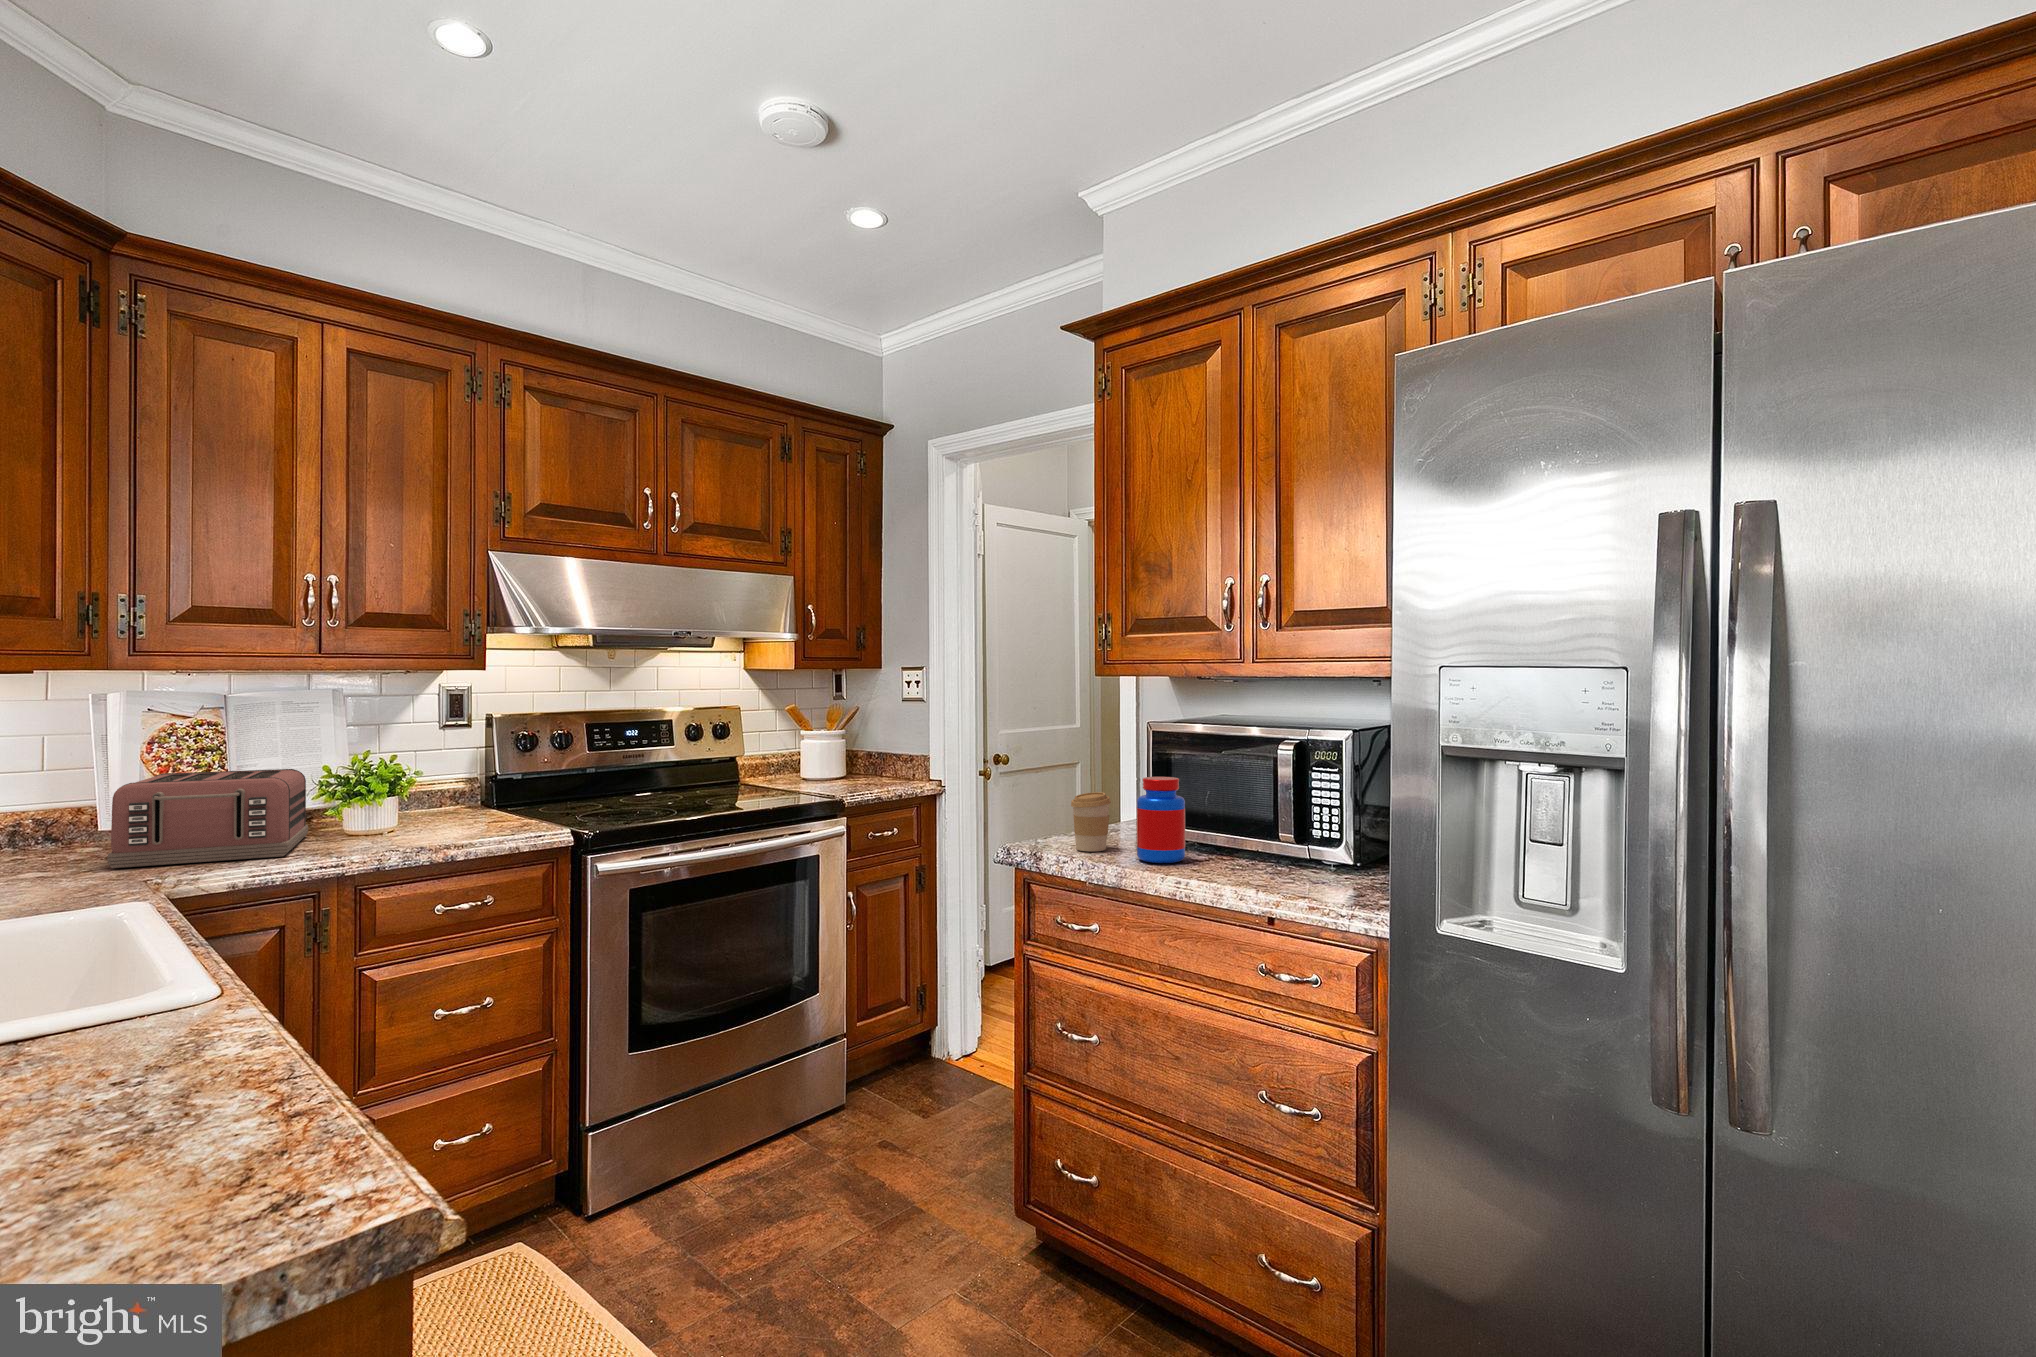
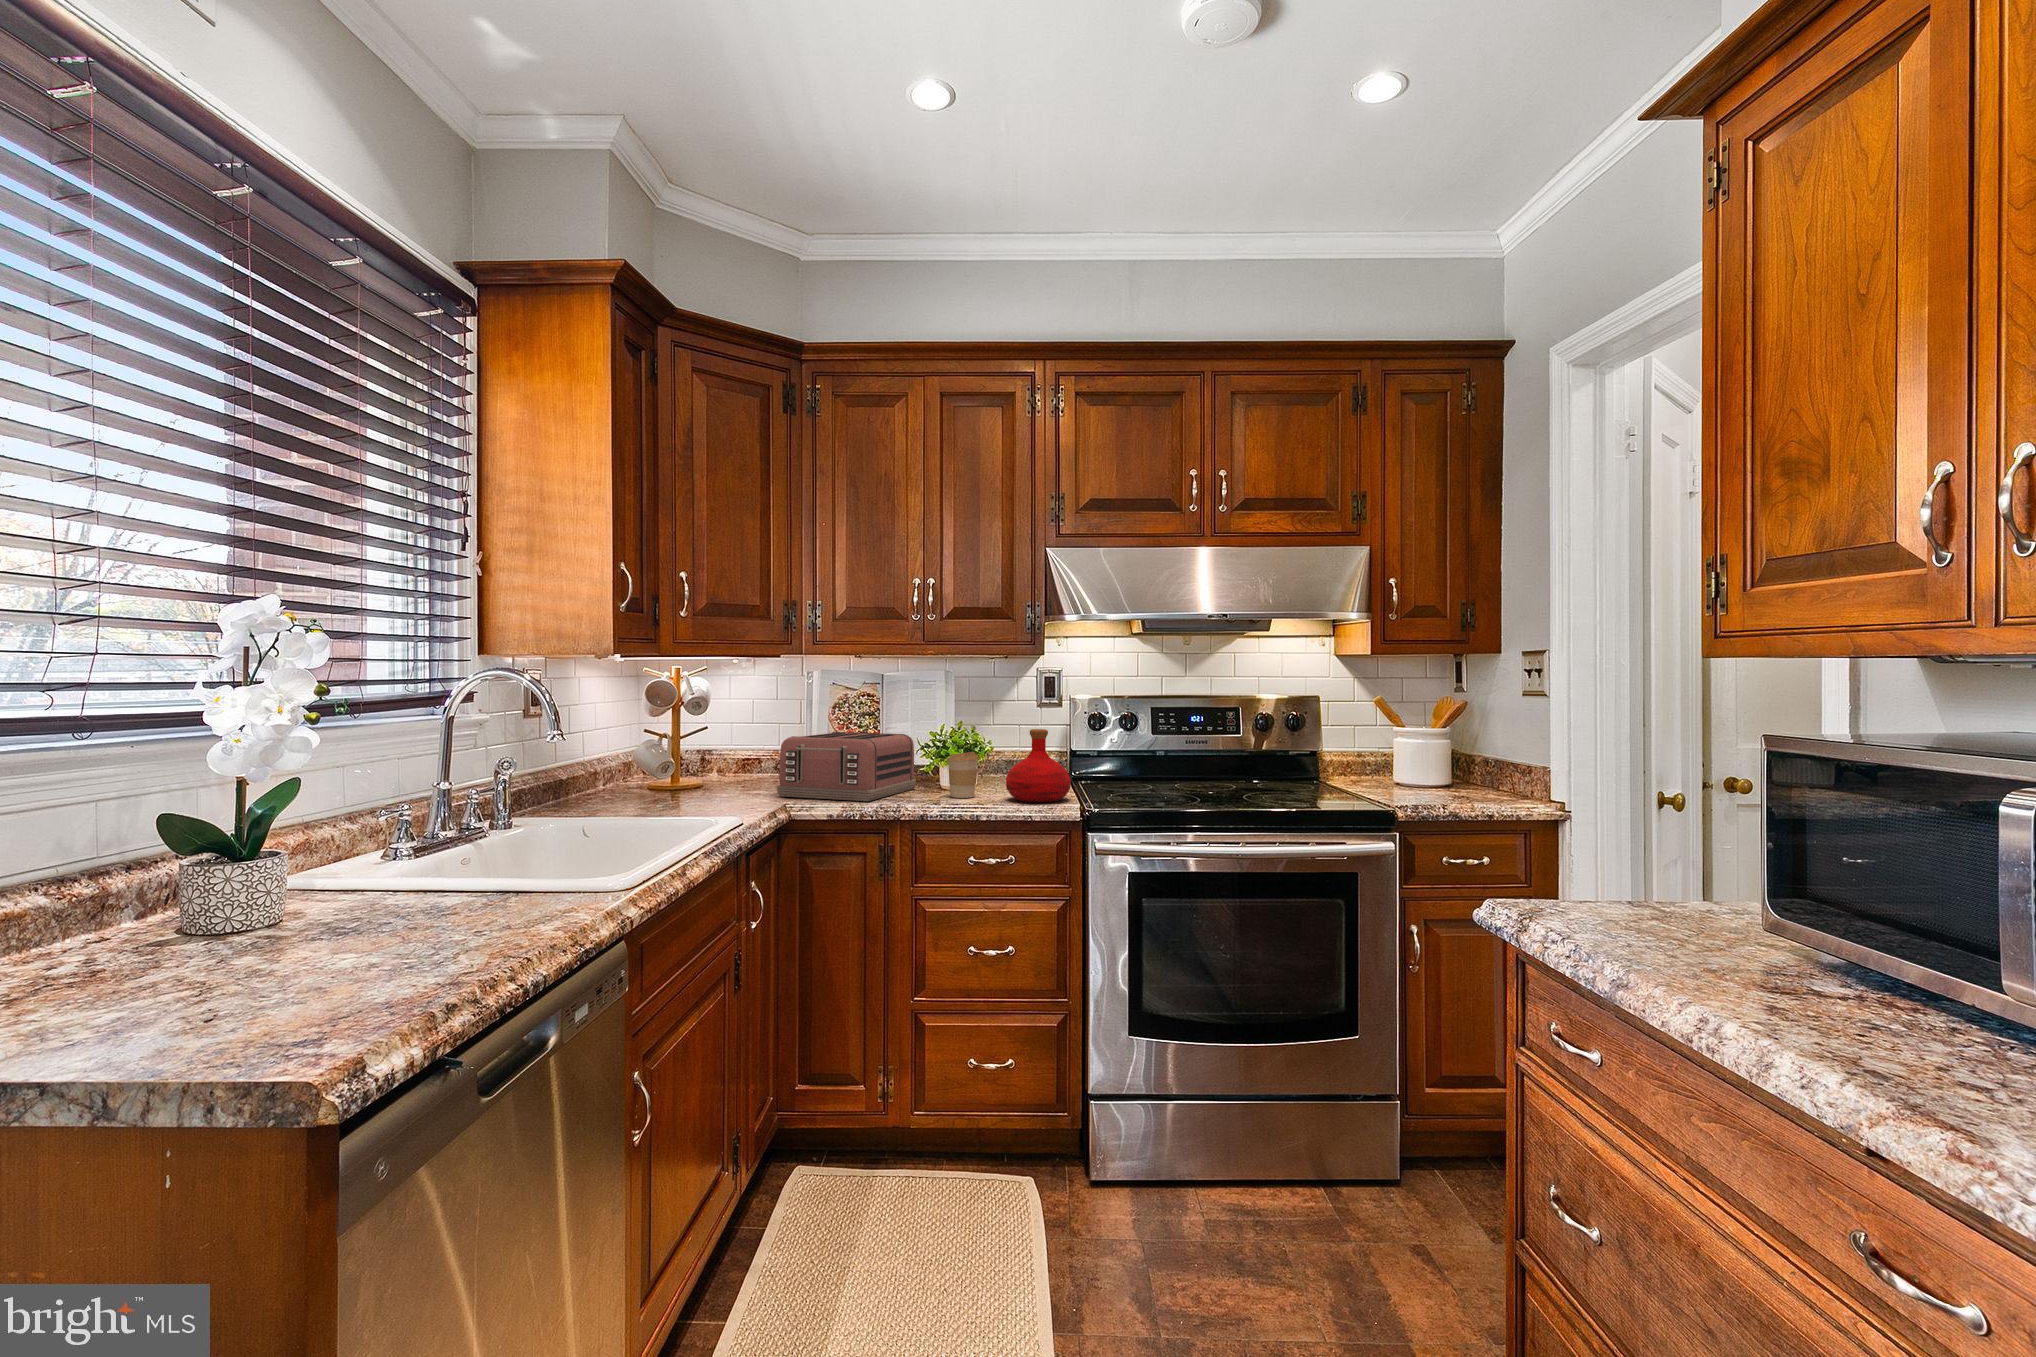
bottle: none [464,751,545,832] -> present [1006,729,1071,802]
jar: present [1137,777,1185,863] -> none [1684,824,1791,981]
coffee cup: present [1071,792,1111,851] -> present [947,752,979,798]

